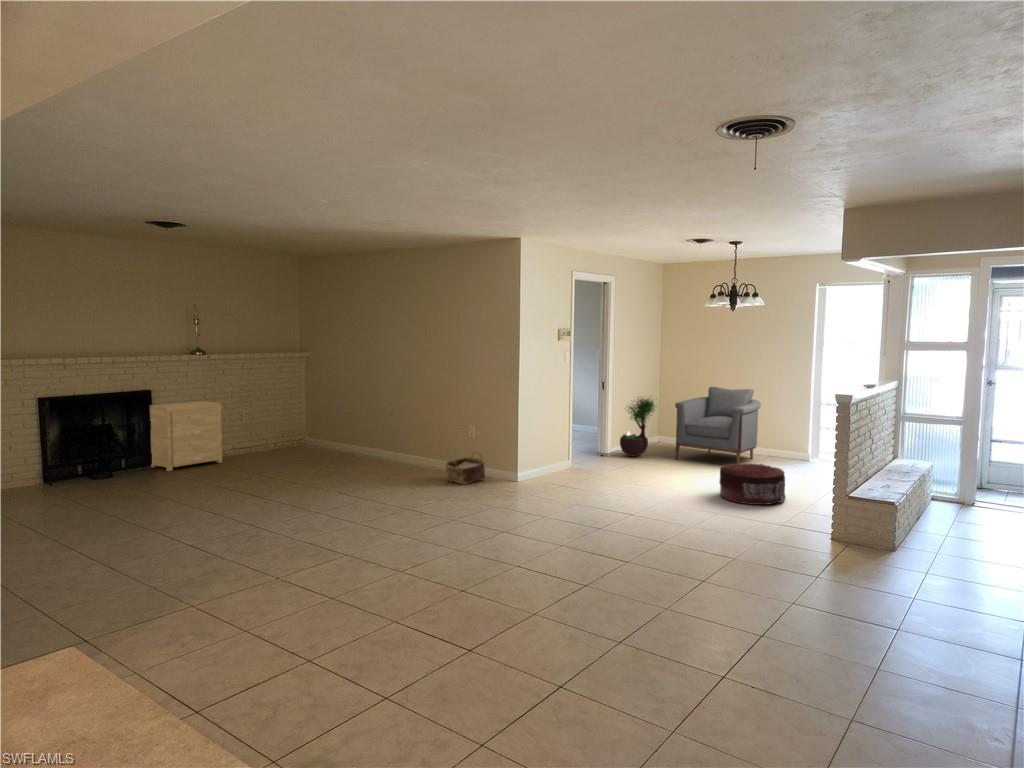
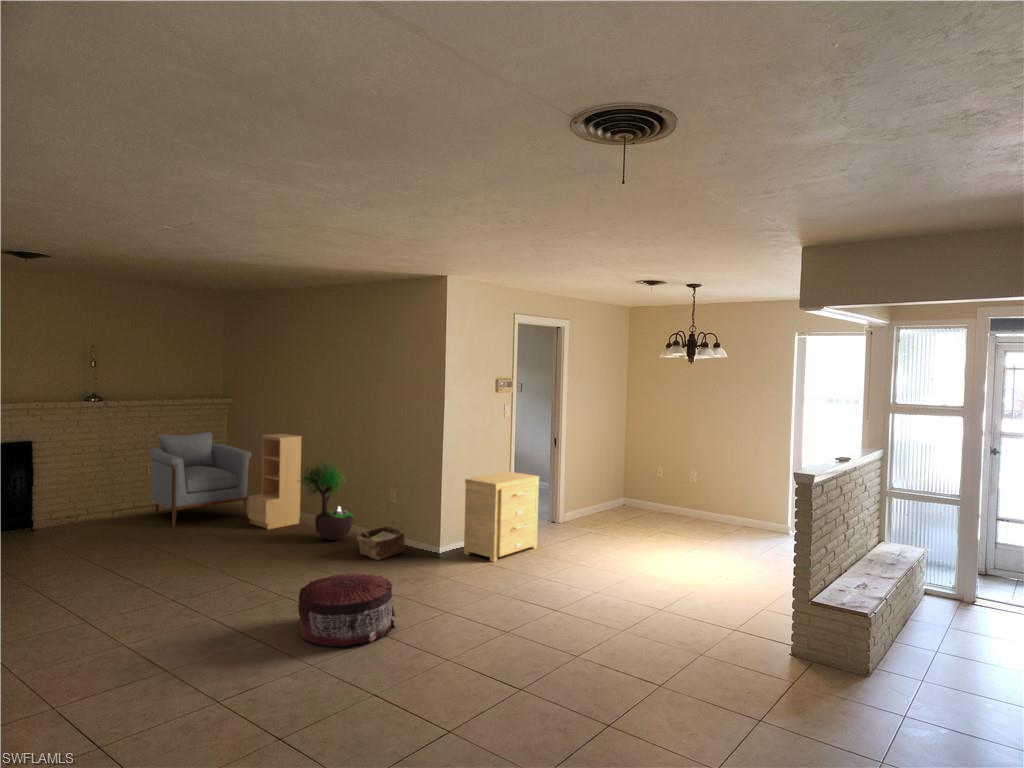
bookshelf: none [334,381,379,465] -> present [248,434,302,529]
armchair: present [675,387,761,463] -> present [149,432,252,527]
potted tree: present [620,397,655,457] -> present [297,461,353,540]
side table: present [150,401,222,471] -> present [464,472,539,562]
pouf: present [720,463,786,505] -> present [299,573,395,647]

